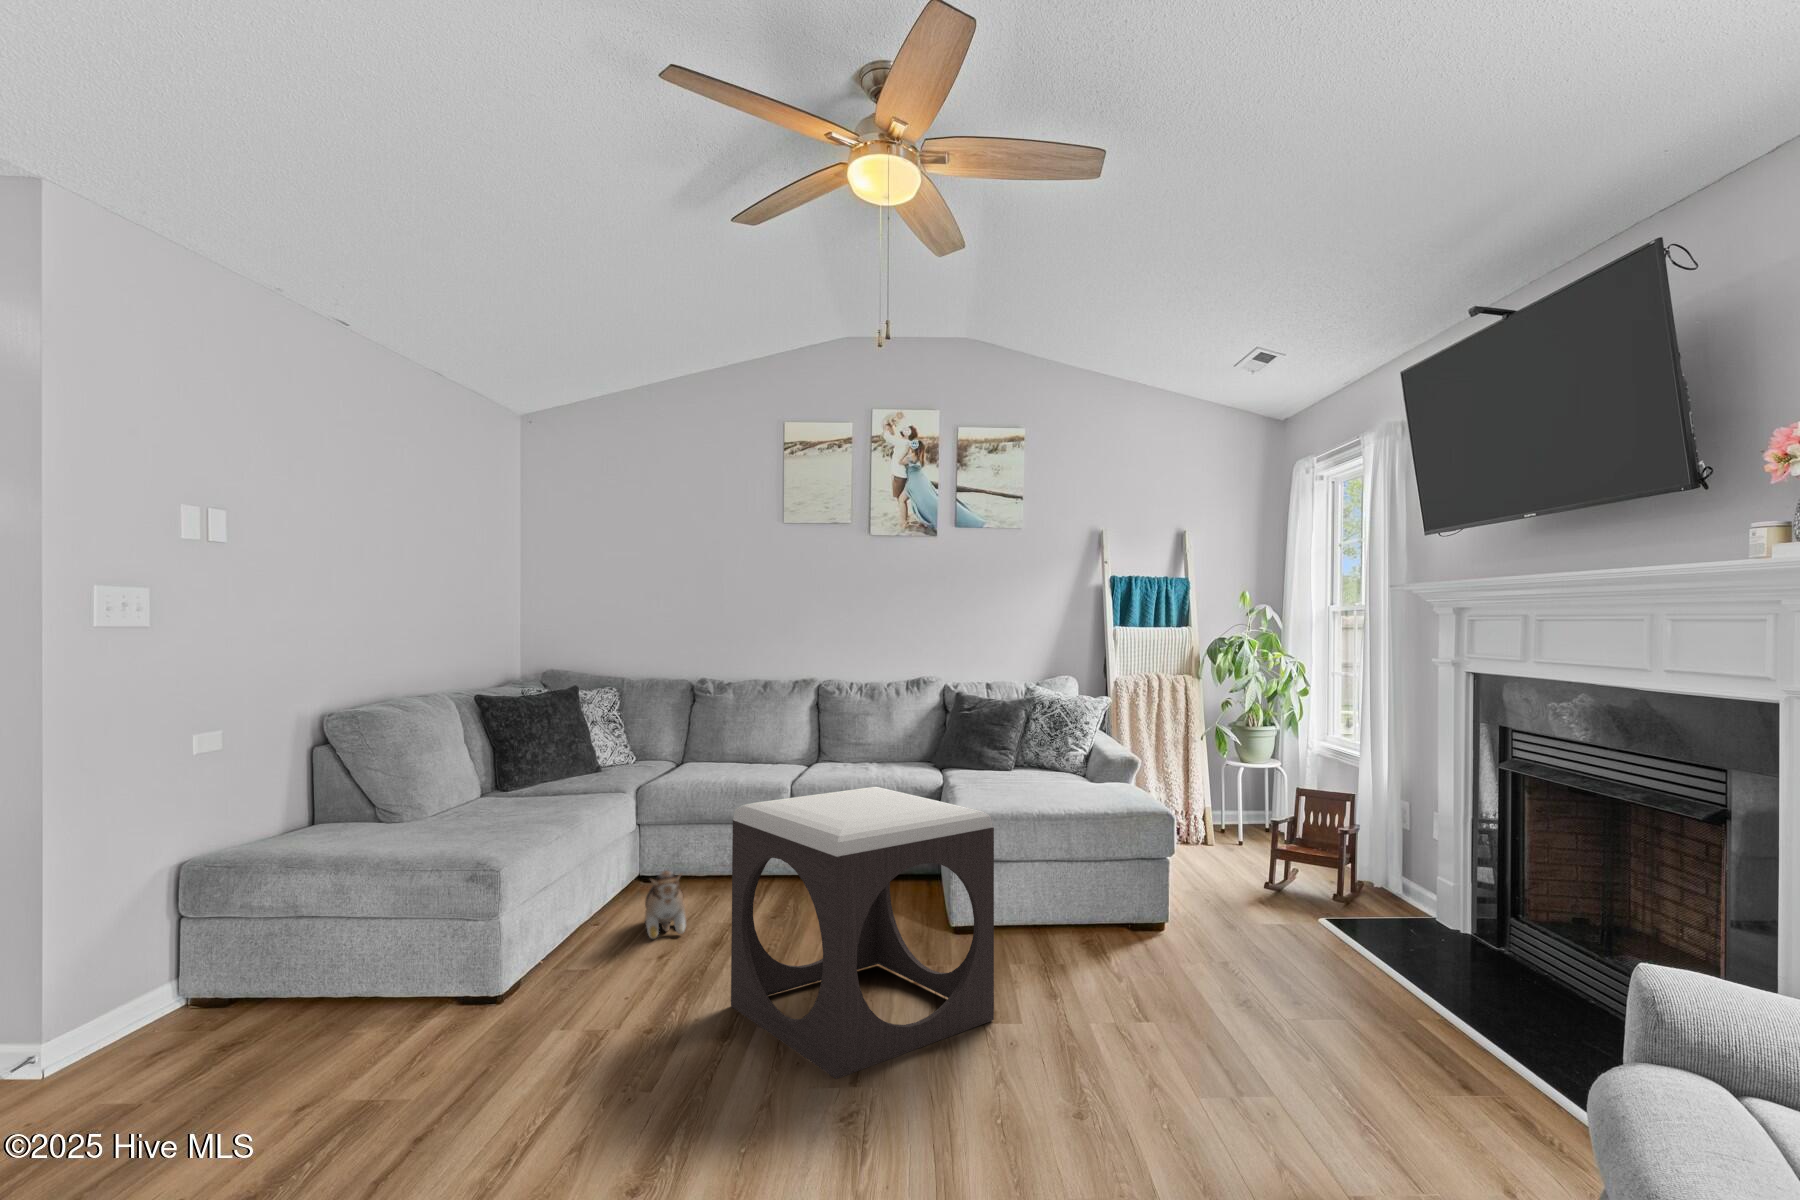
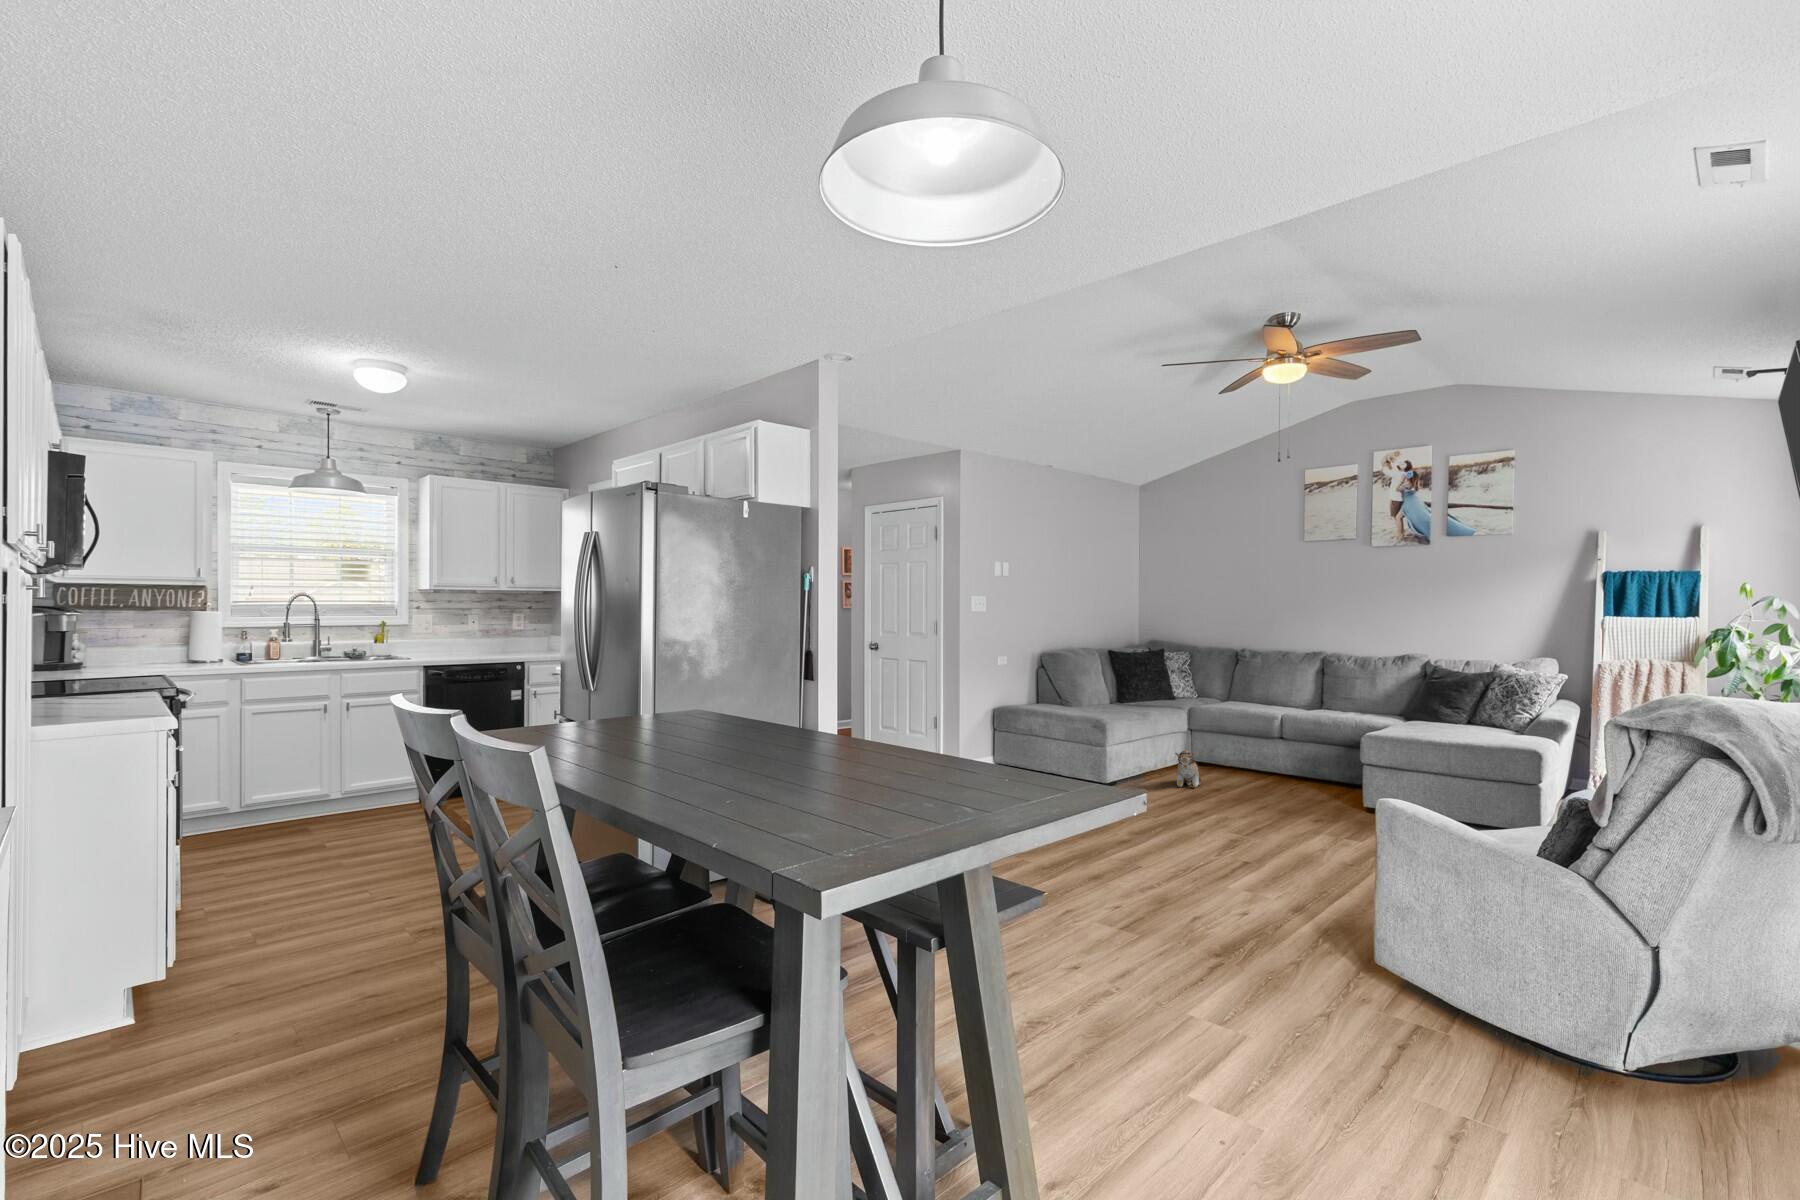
footstool: present [731,787,994,1079] -> none [1201,711,1341,842]

